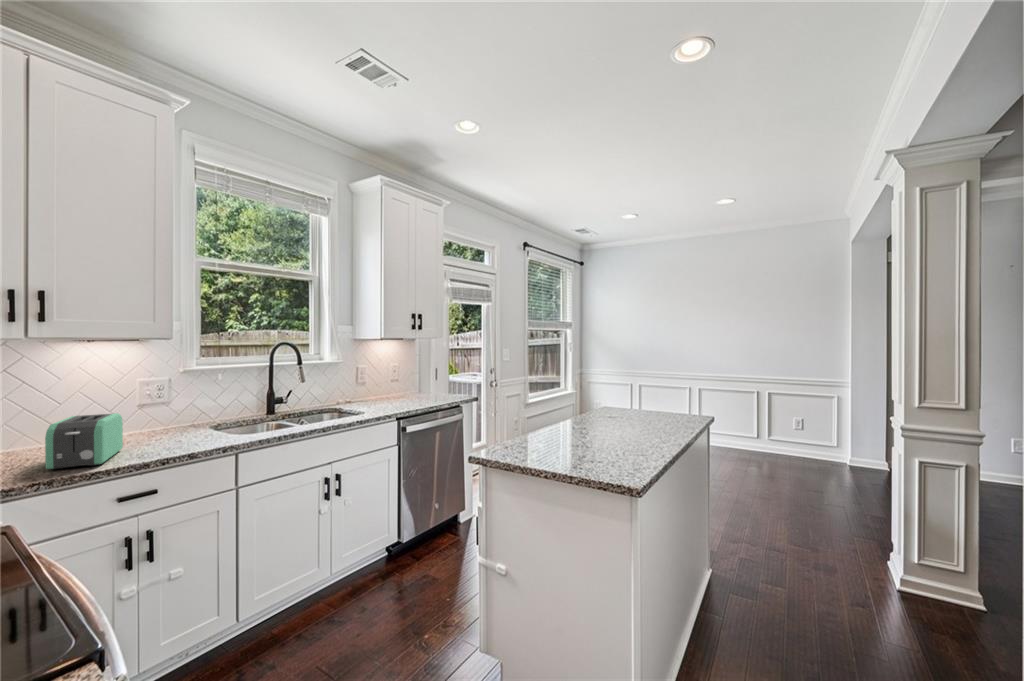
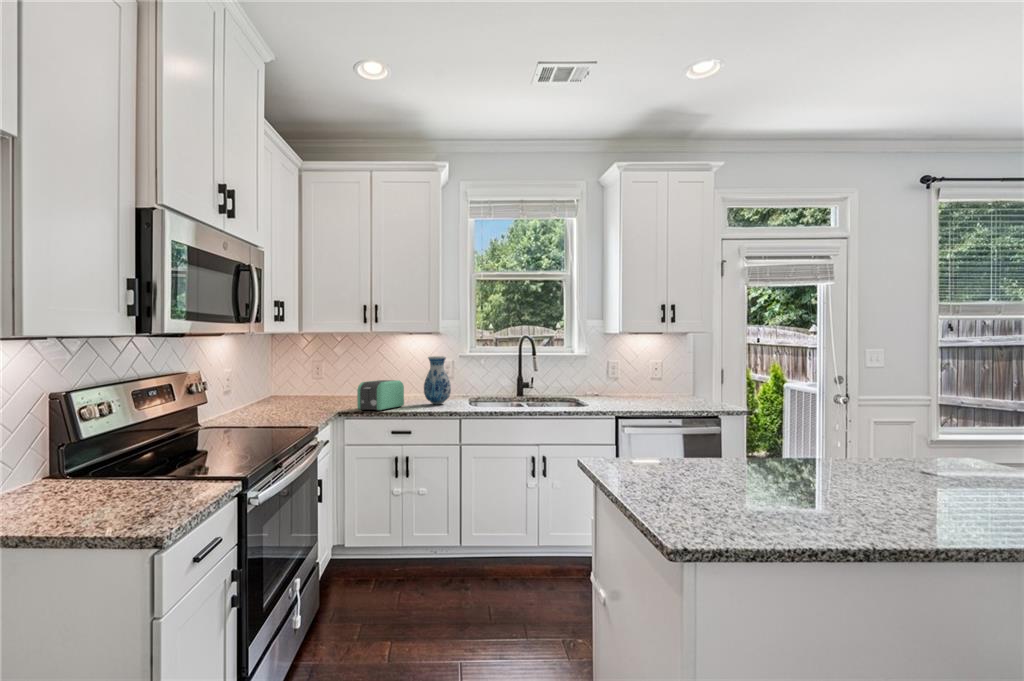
vase: none [150,373,196,439] -> present [424,356,451,404]

